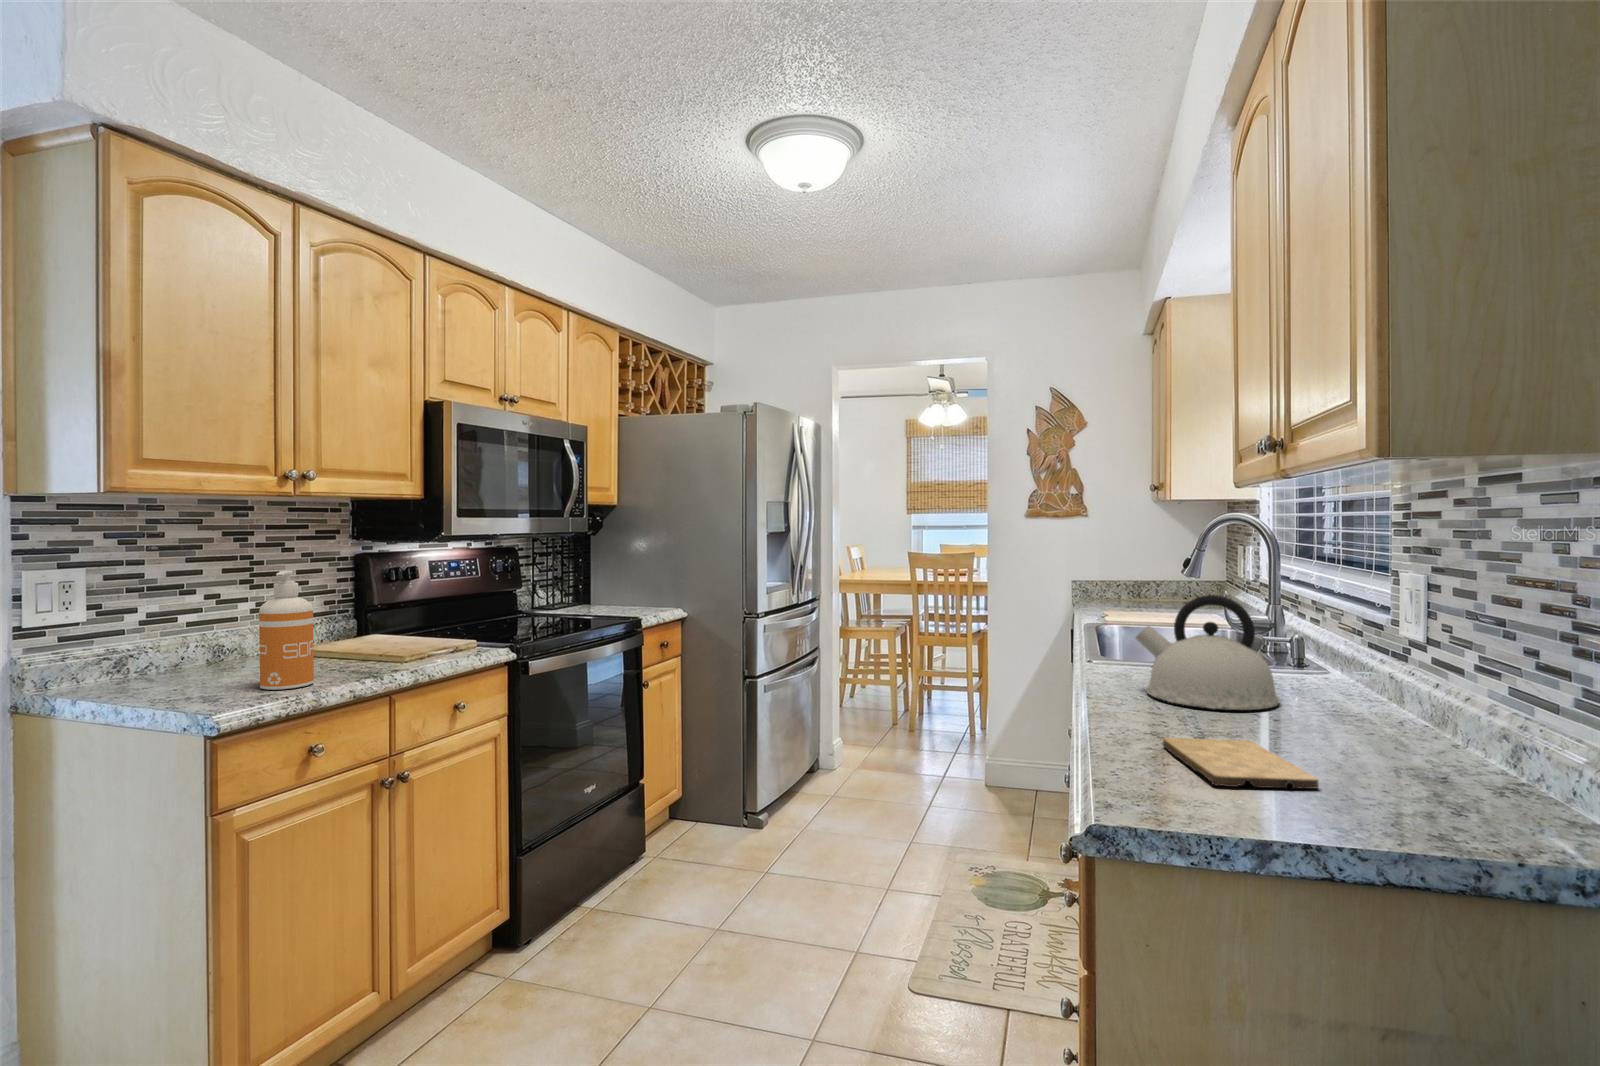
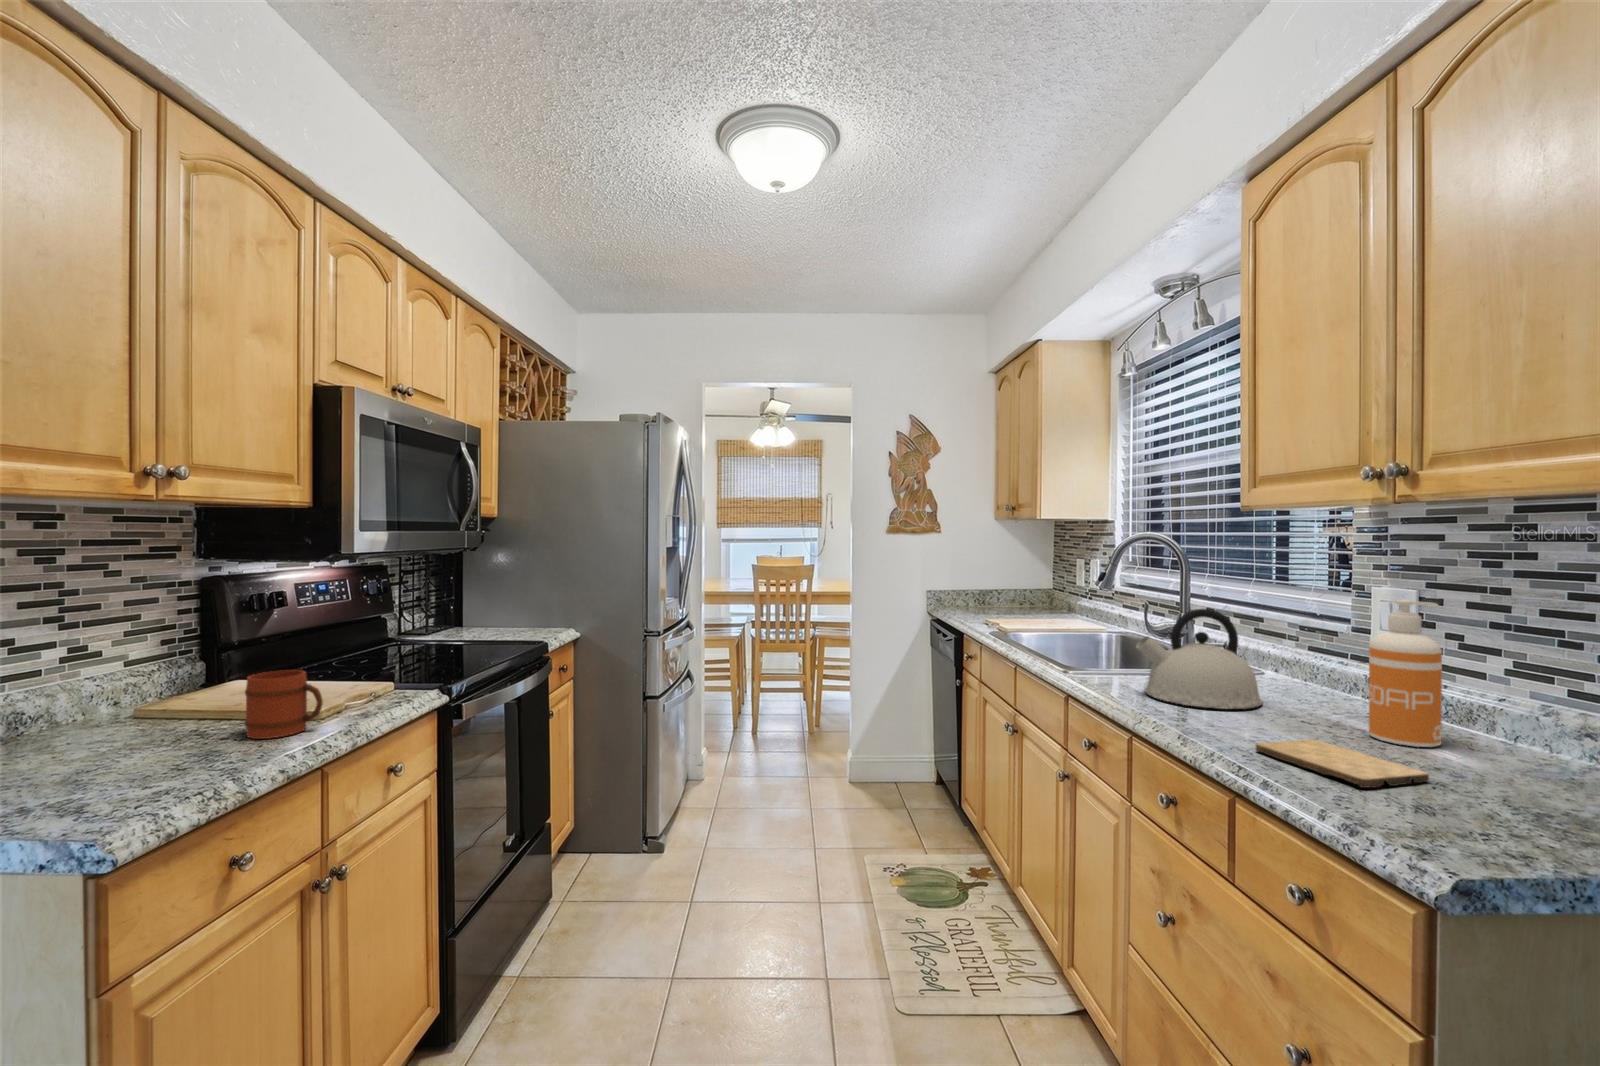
soap dispenser: present [259,571,314,690] -> present [1369,600,1442,747]
mug: none [340,624,393,673] -> present [245,670,323,739]

